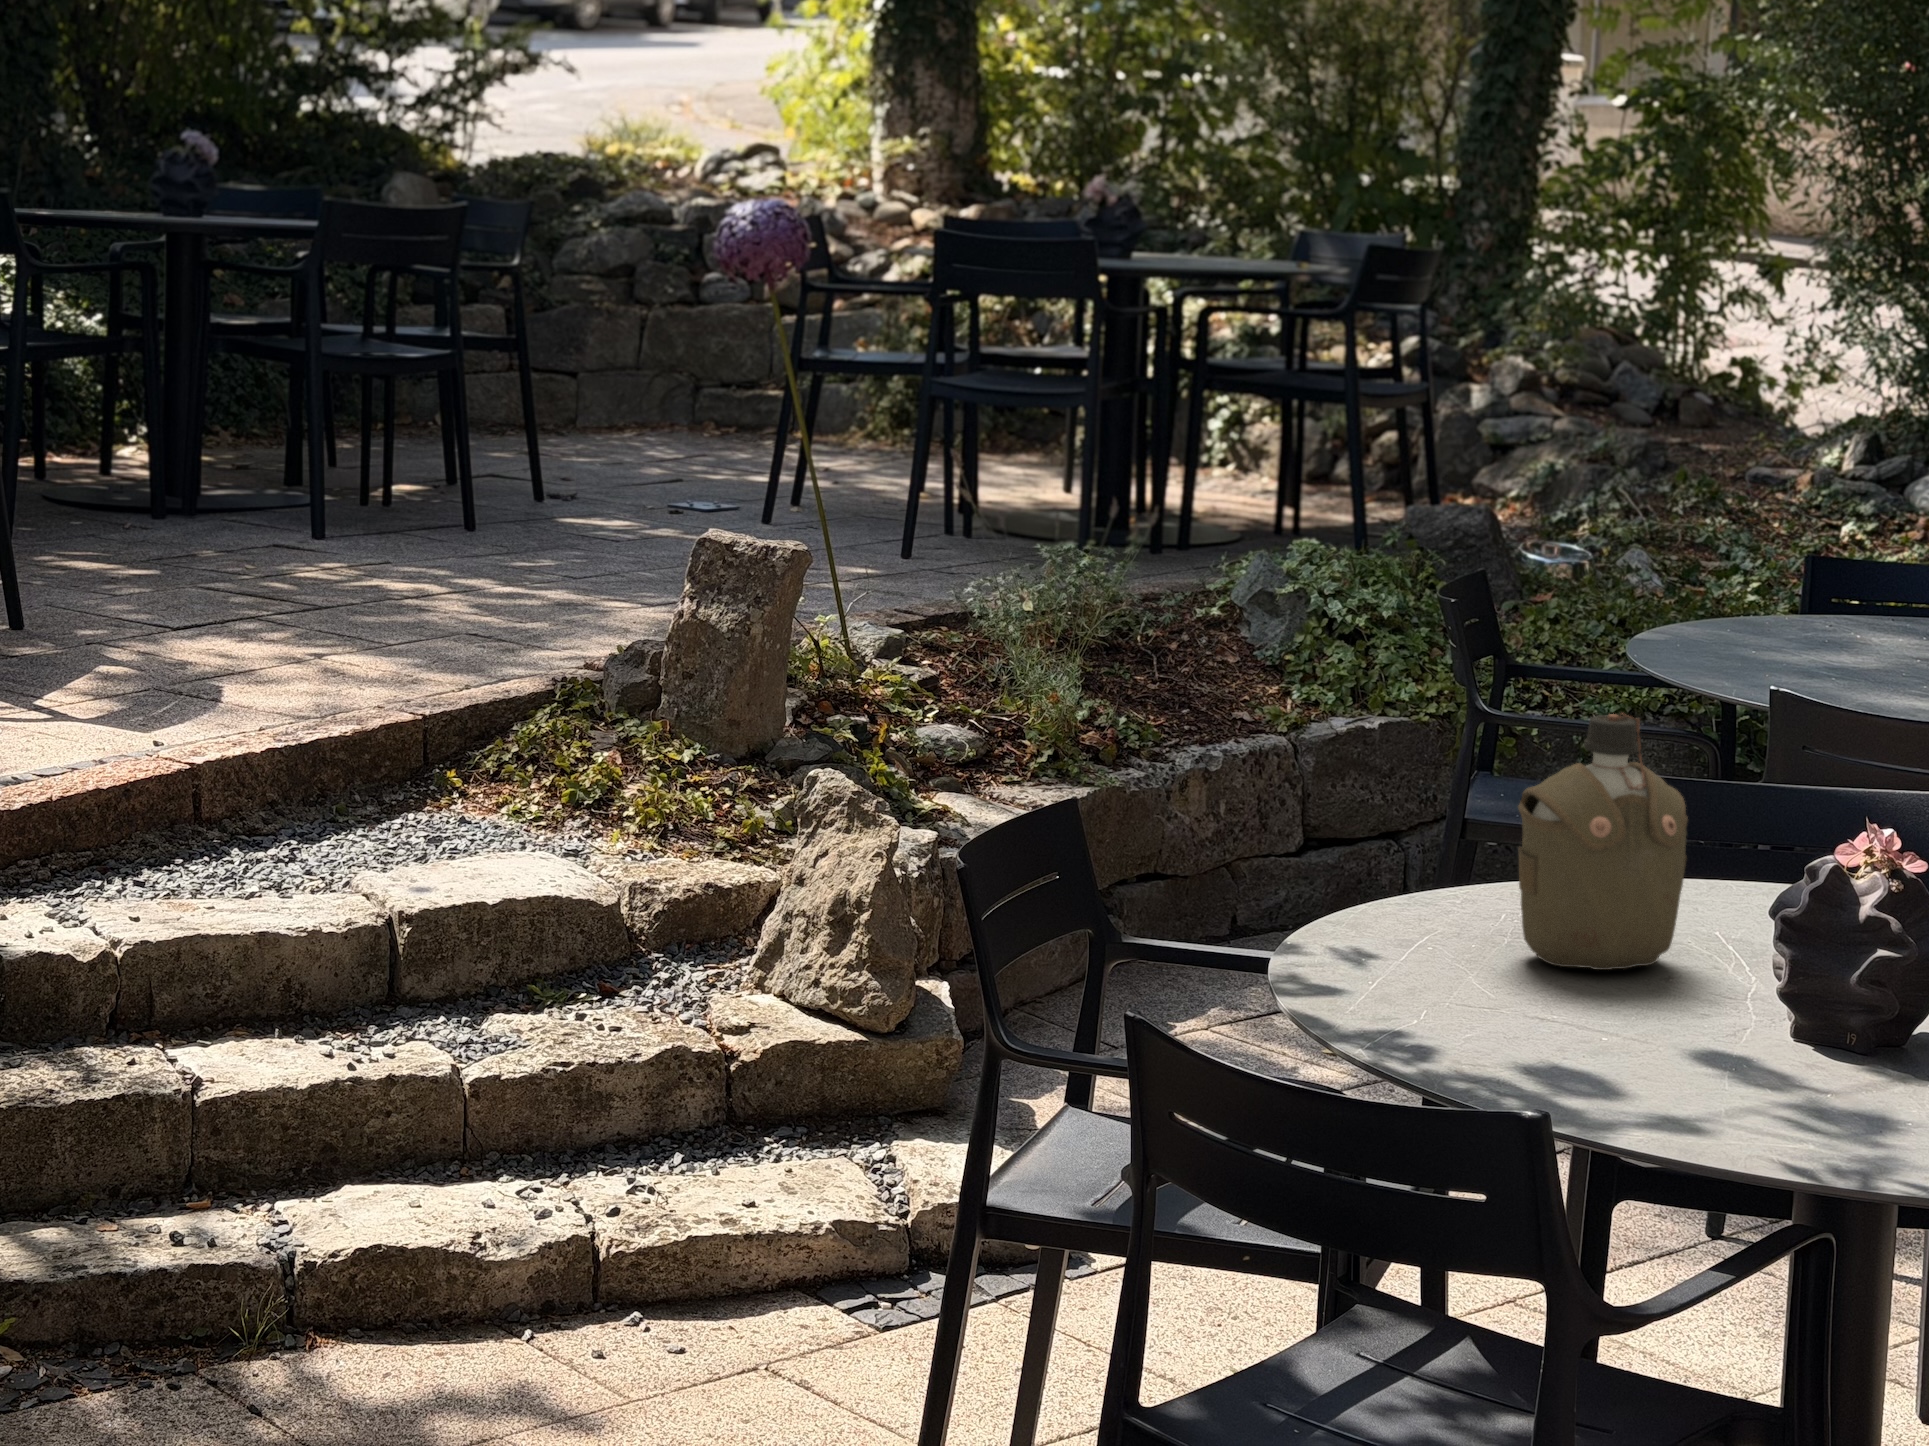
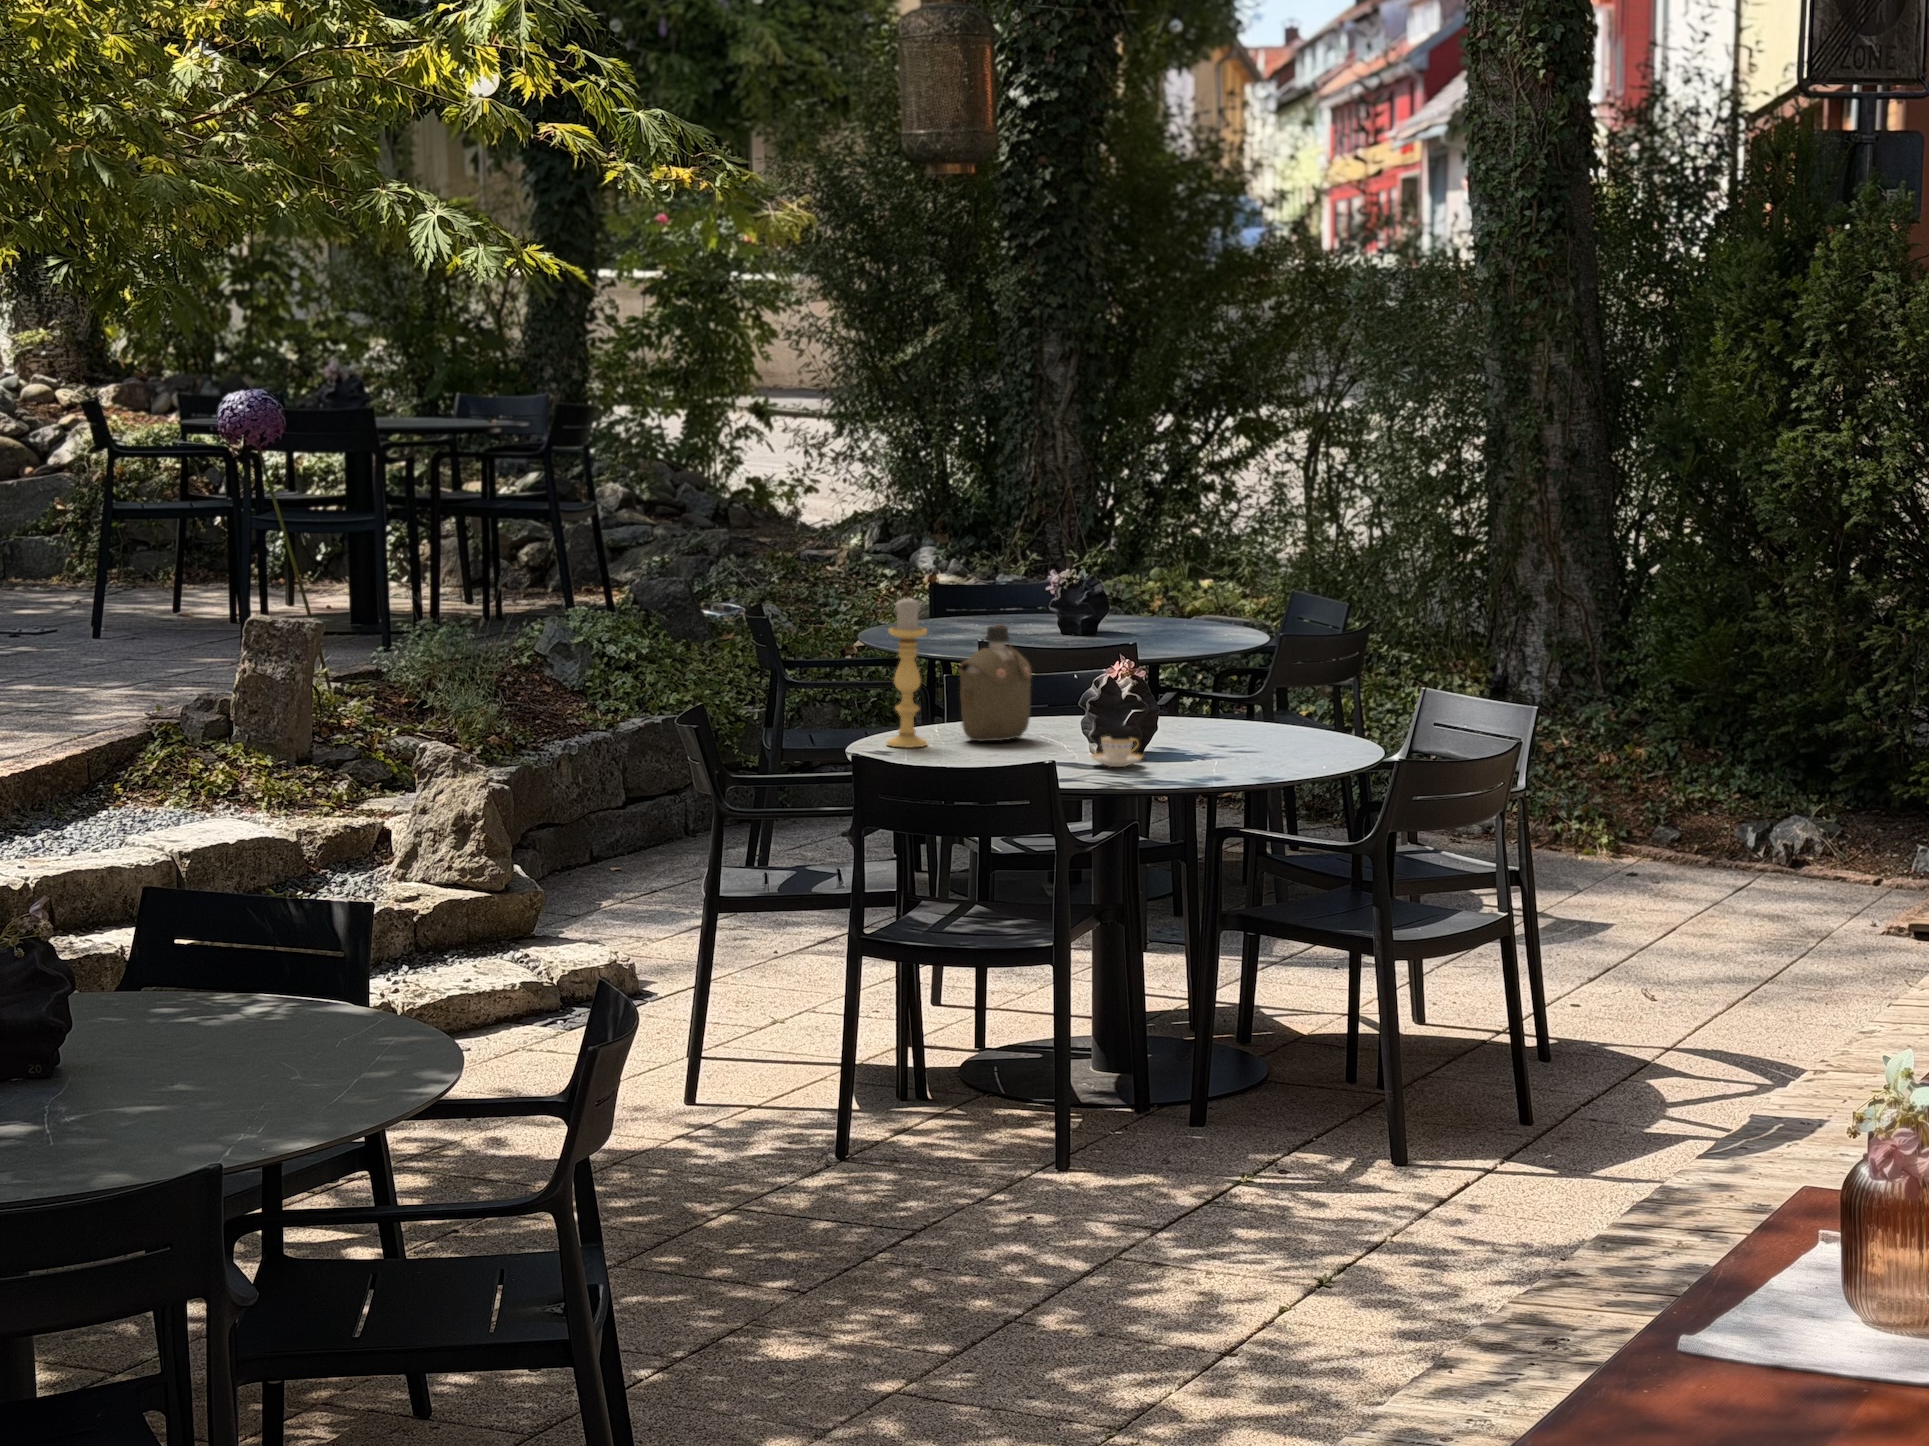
candle holder: none [1344,641,1443,967] -> present [887,599,927,748]
teacup: none [1731,1034,1867,1121] -> present [1092,736,1142,767]

